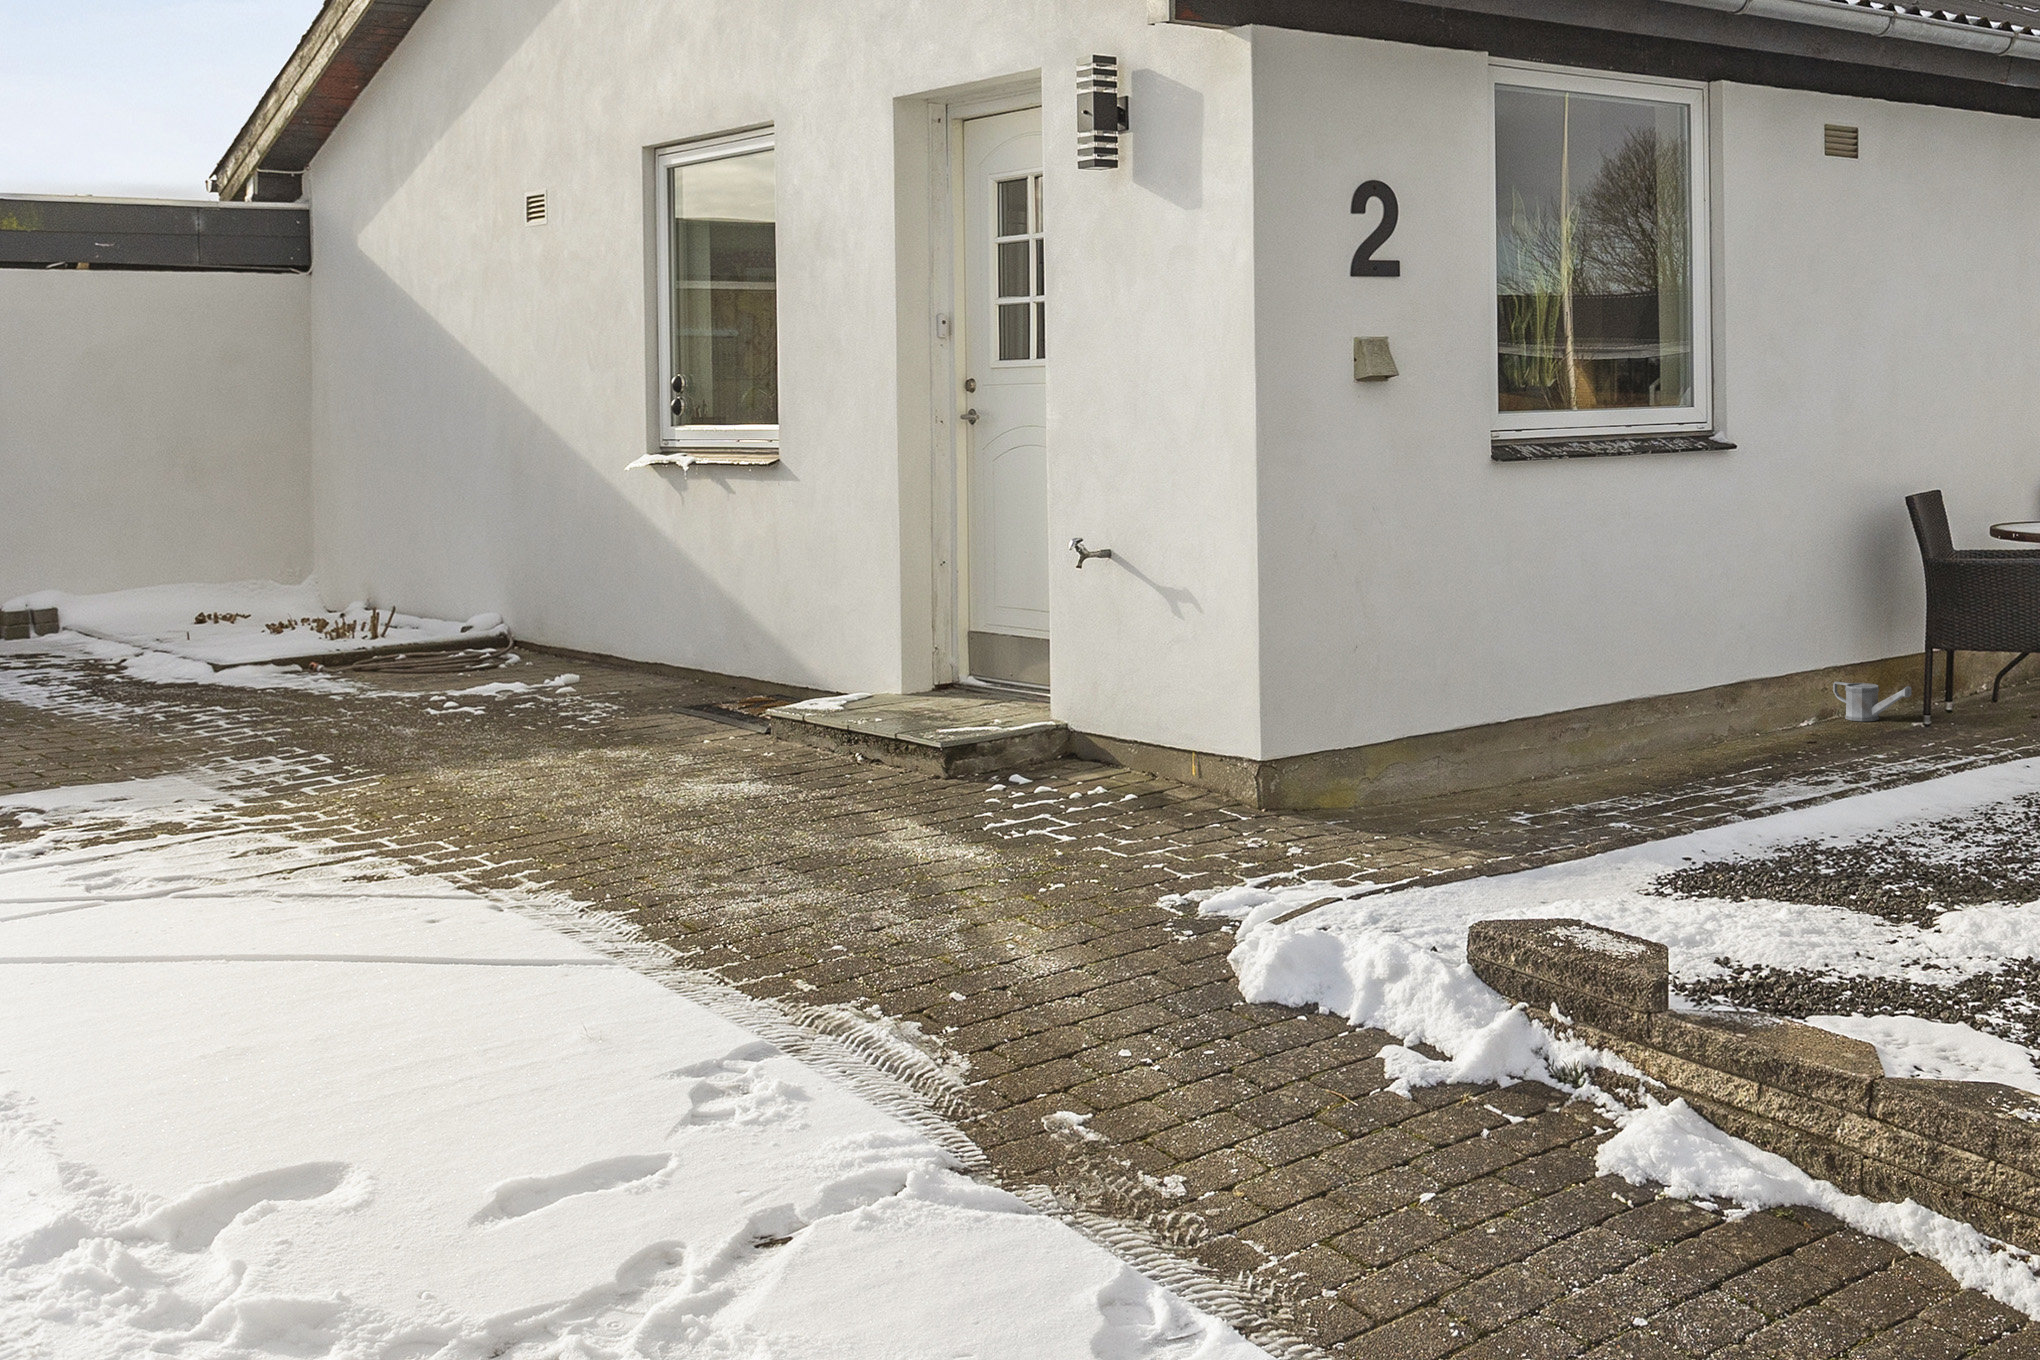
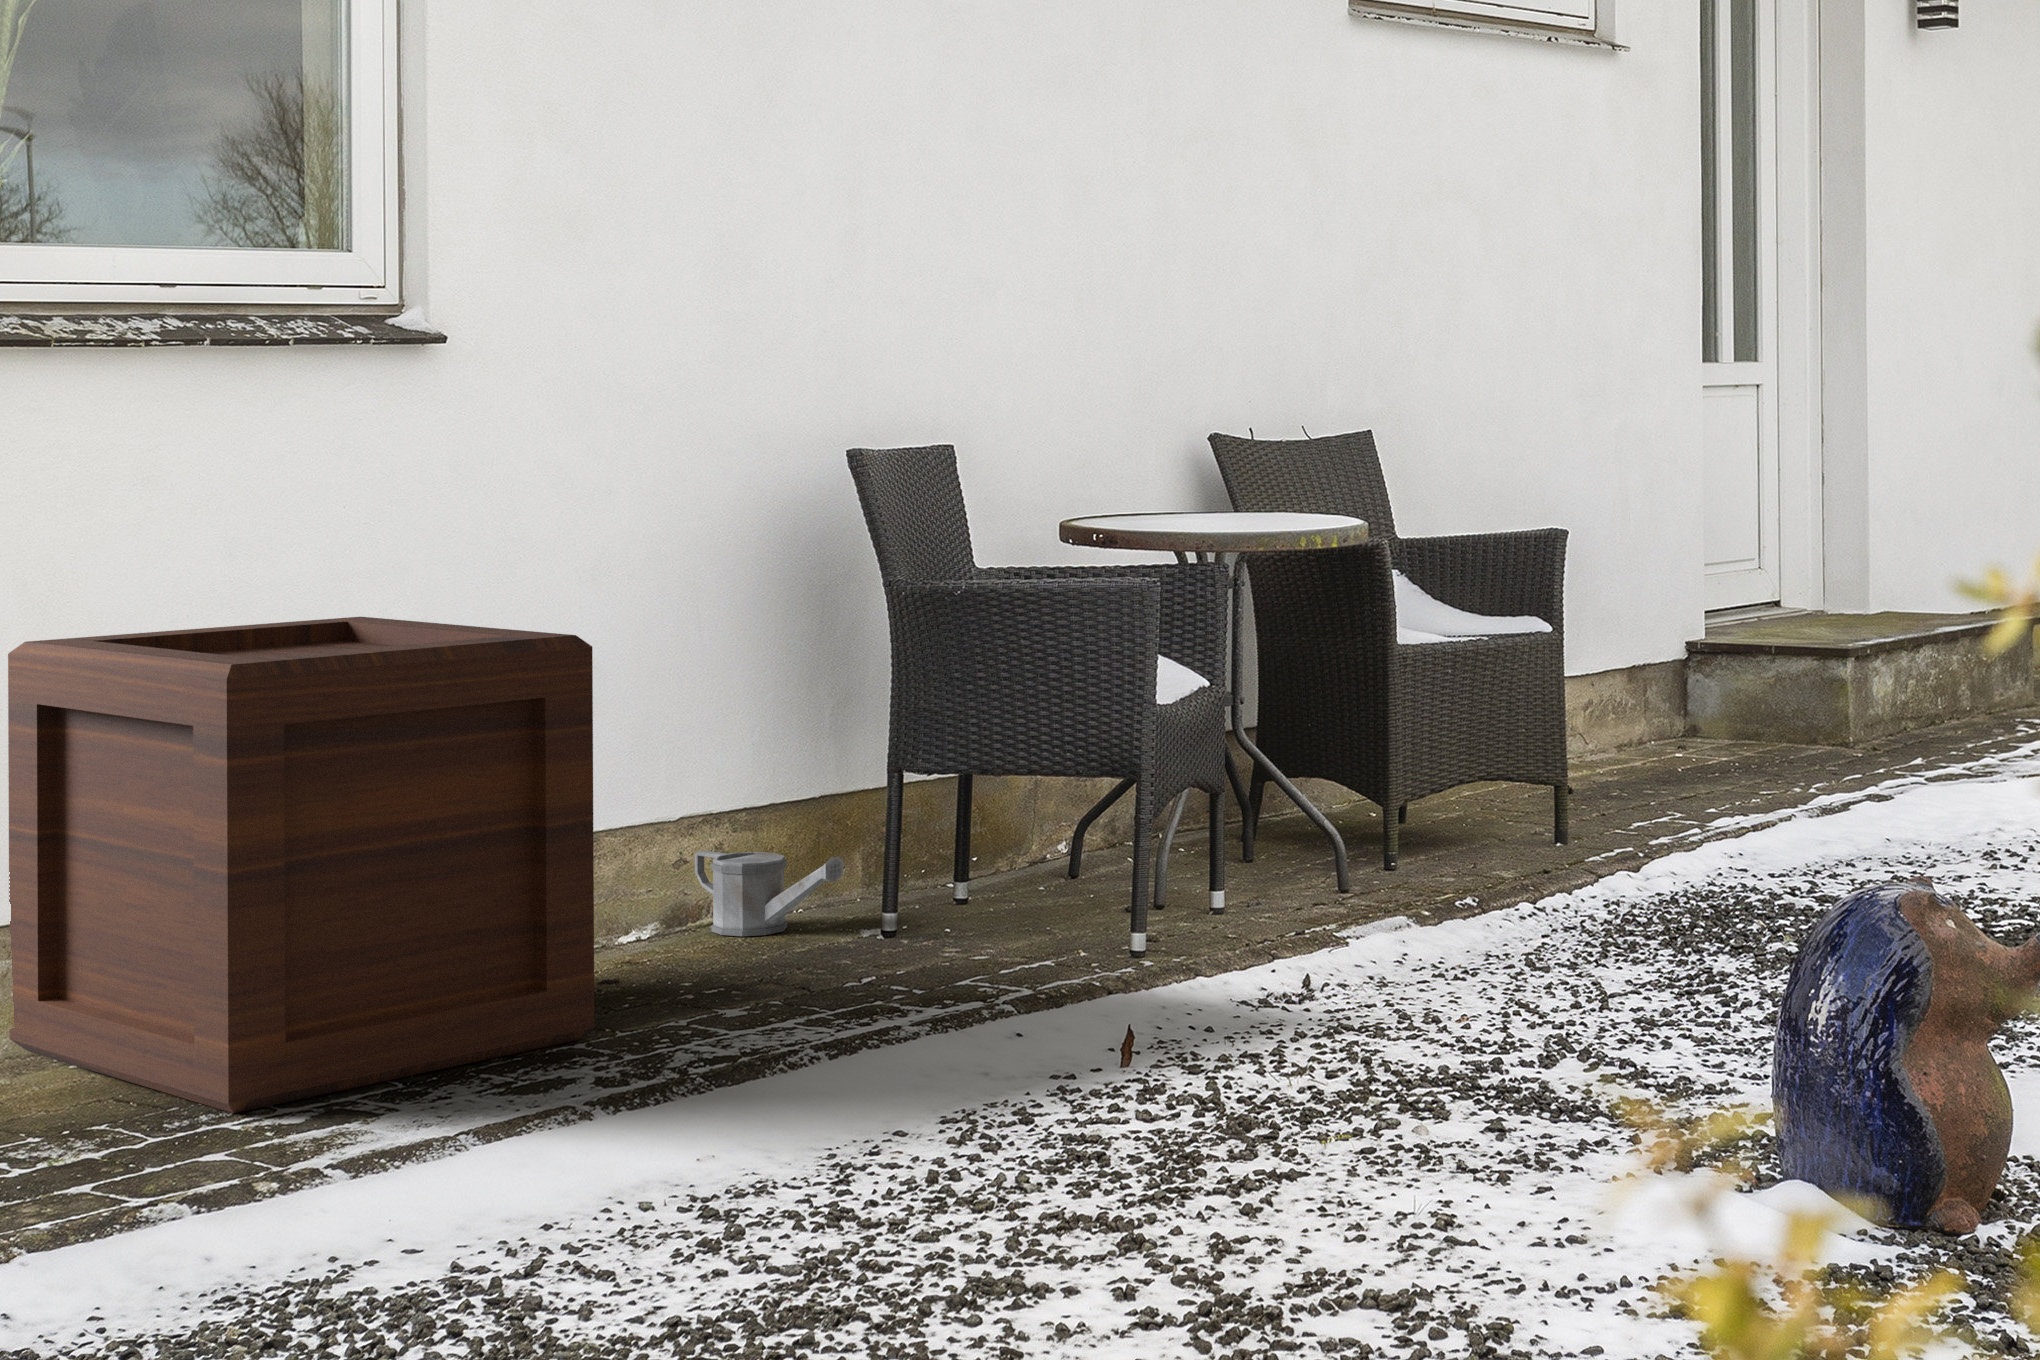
wooden crate: none [1593,574,1839,783] -> present [8,617,594,1113]

